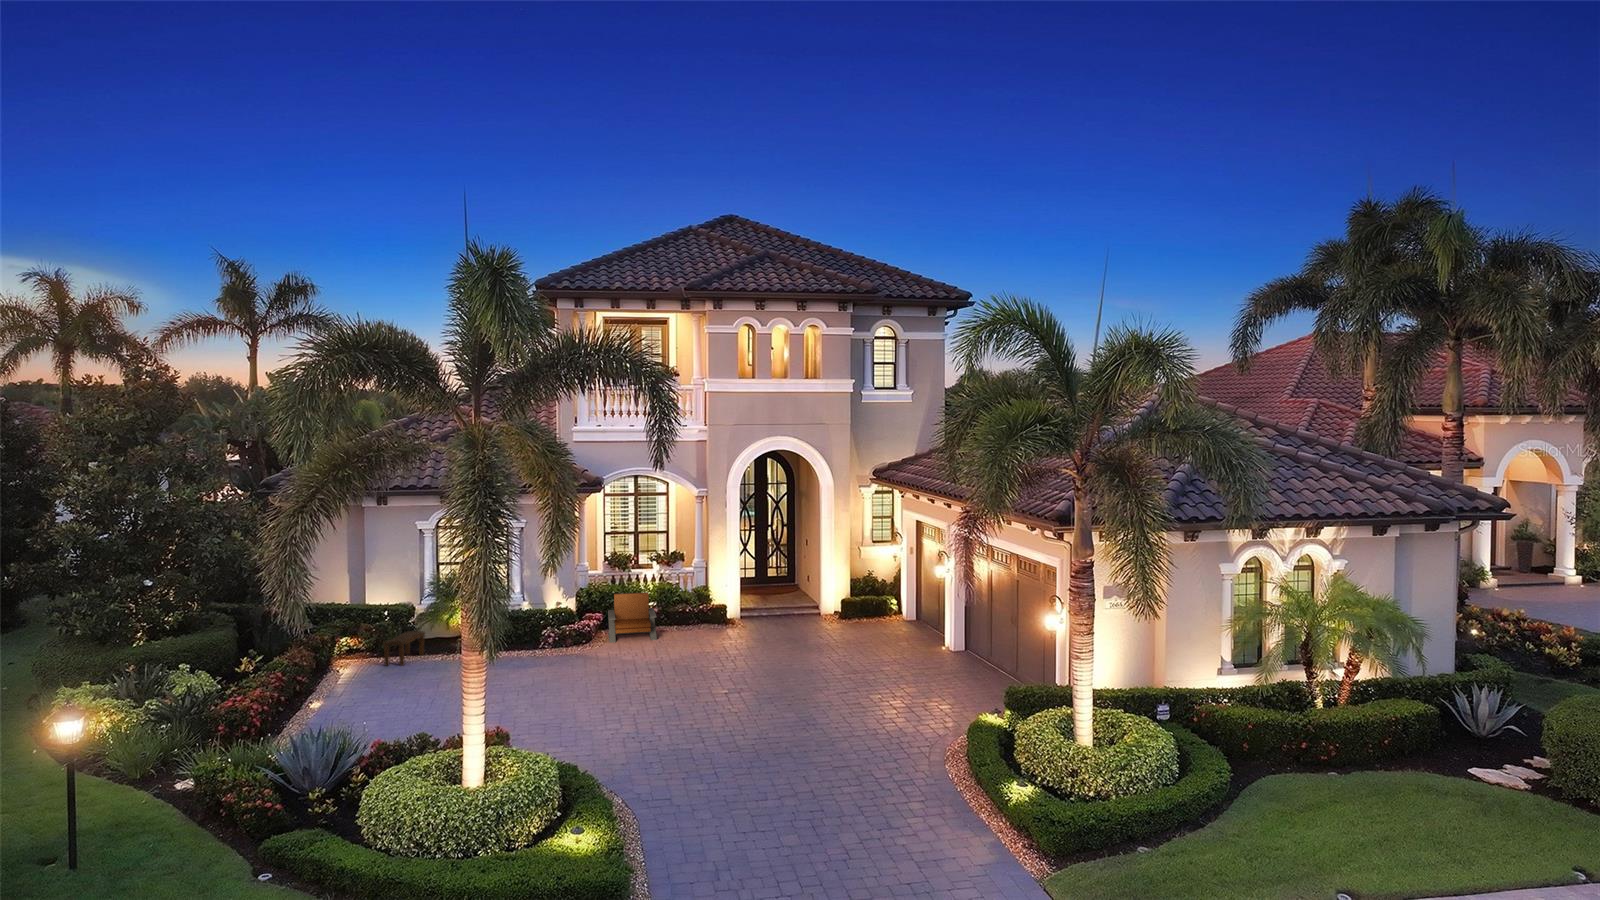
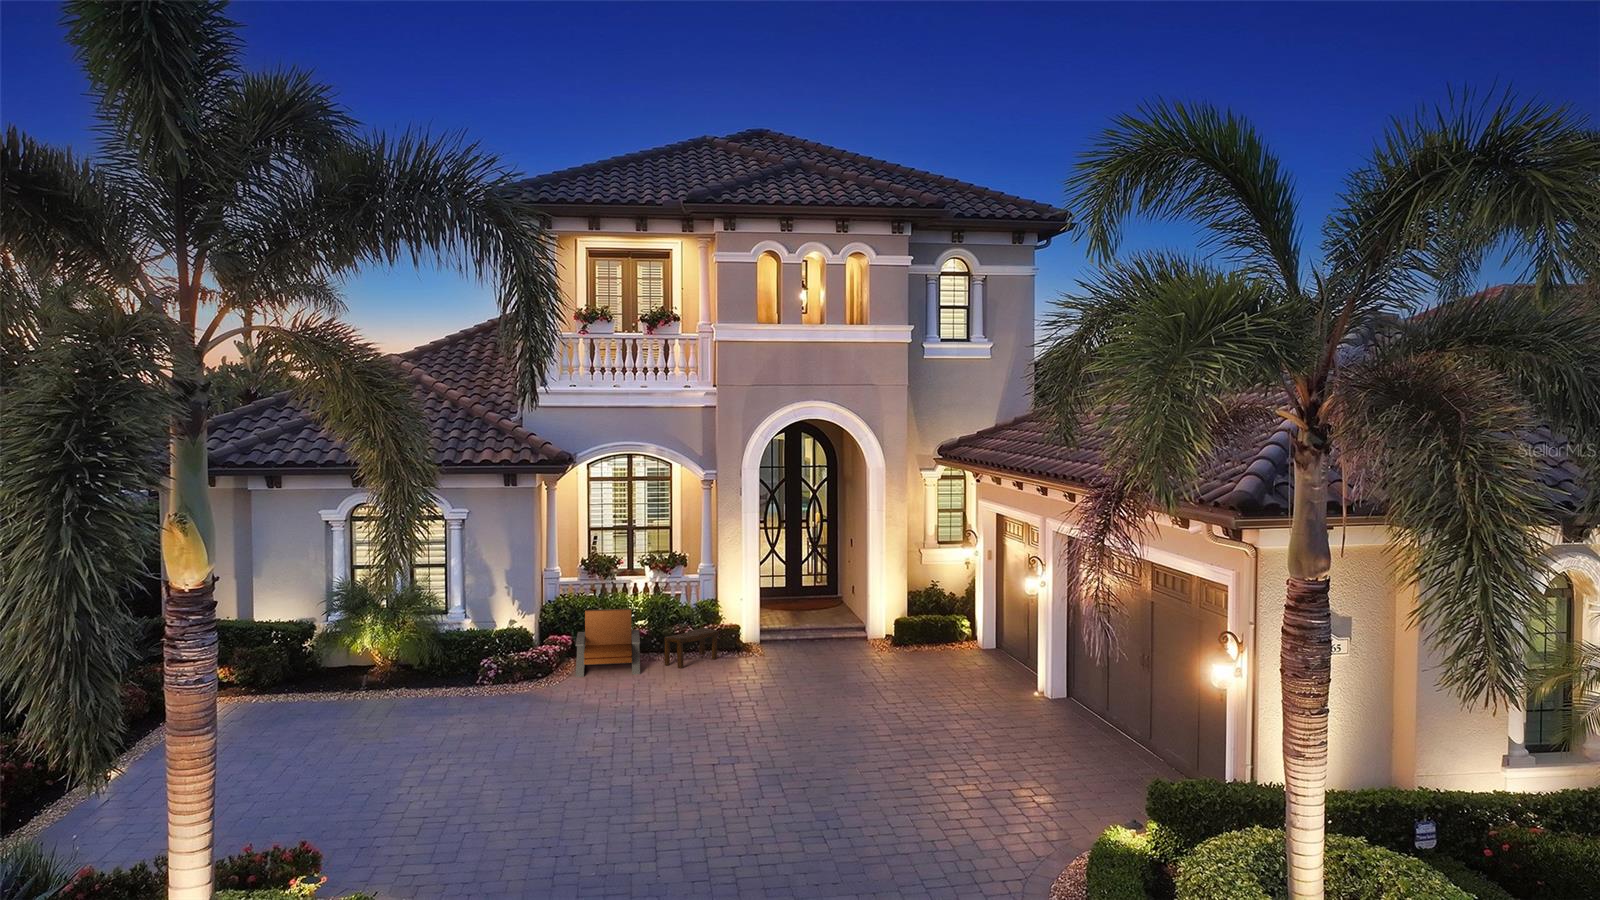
bench: present [384,631,425,666] -> present [664,628,718,669]

